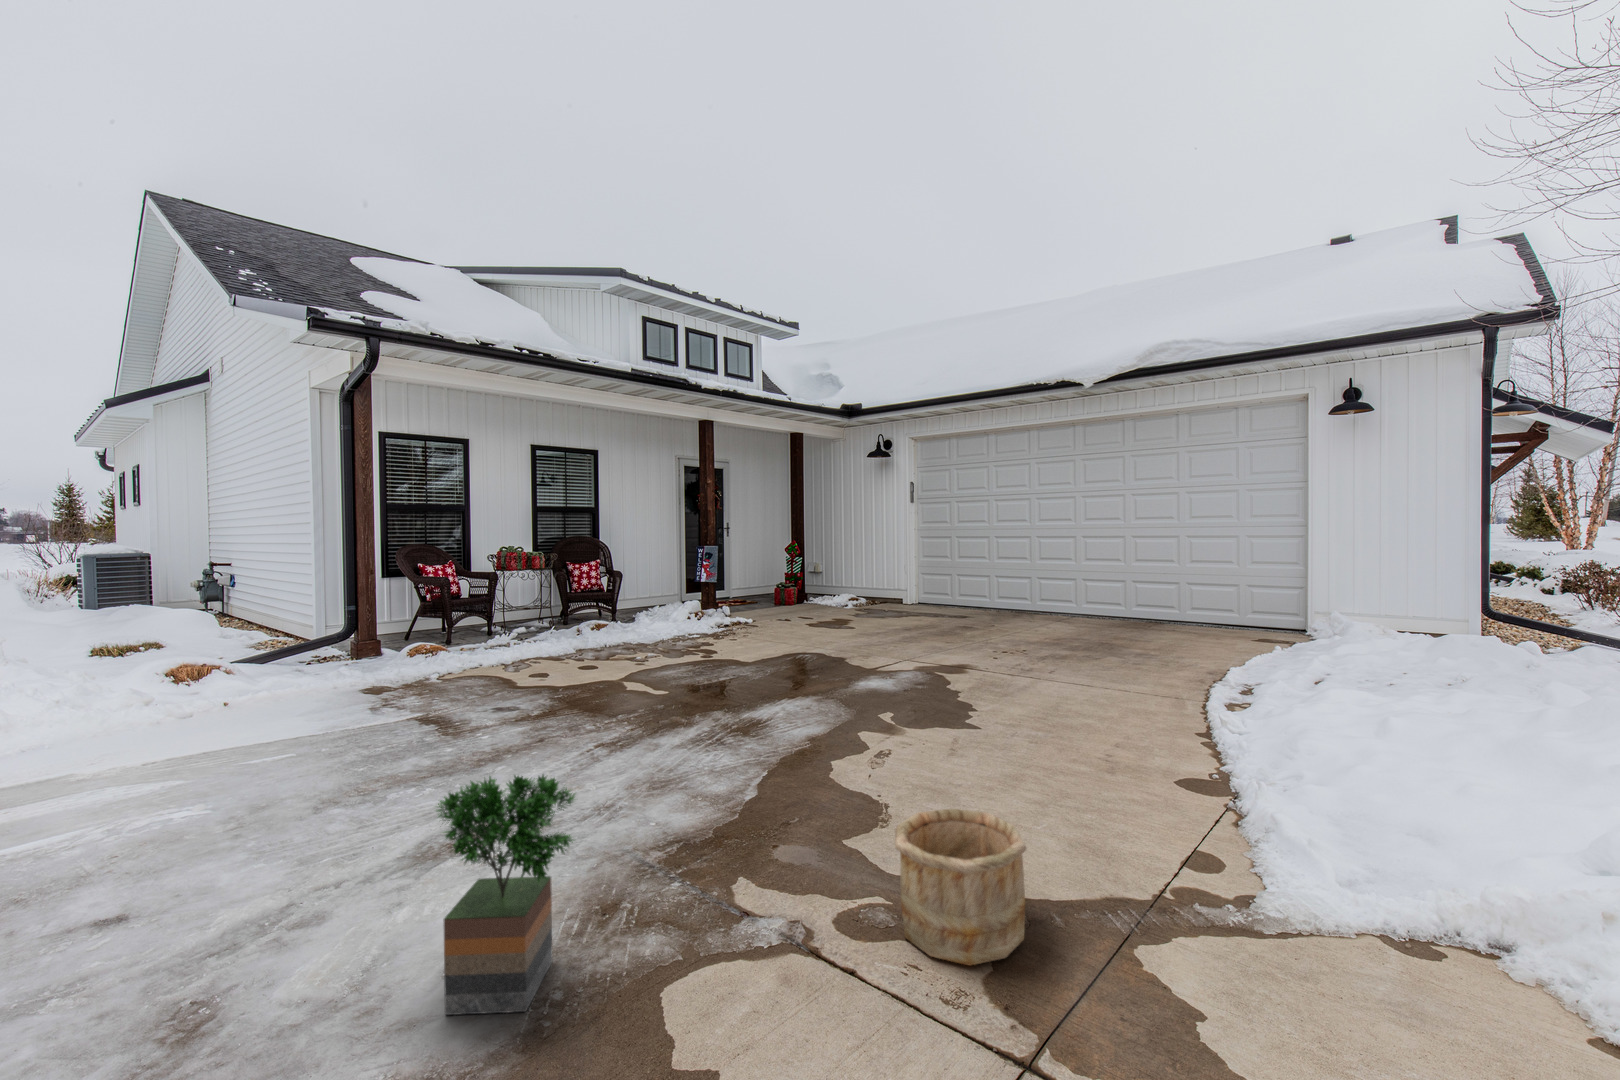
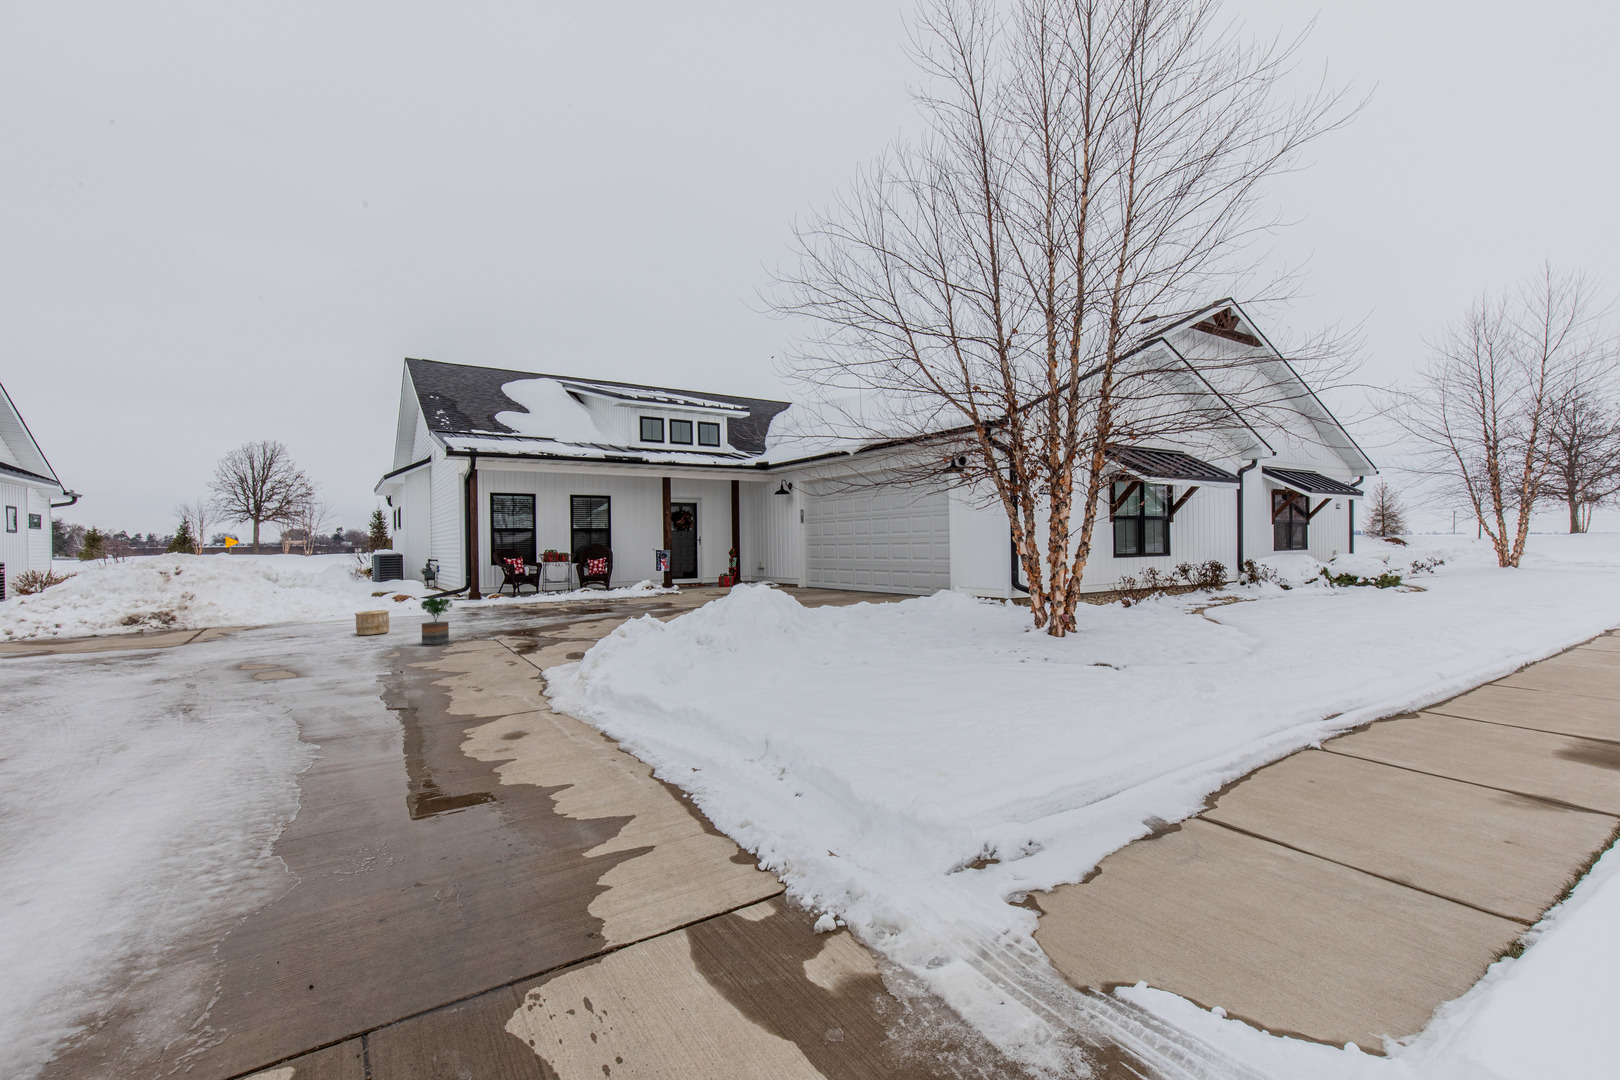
wooden bucket: present [895,809,1026,966] -> present [355,610,389,635]

